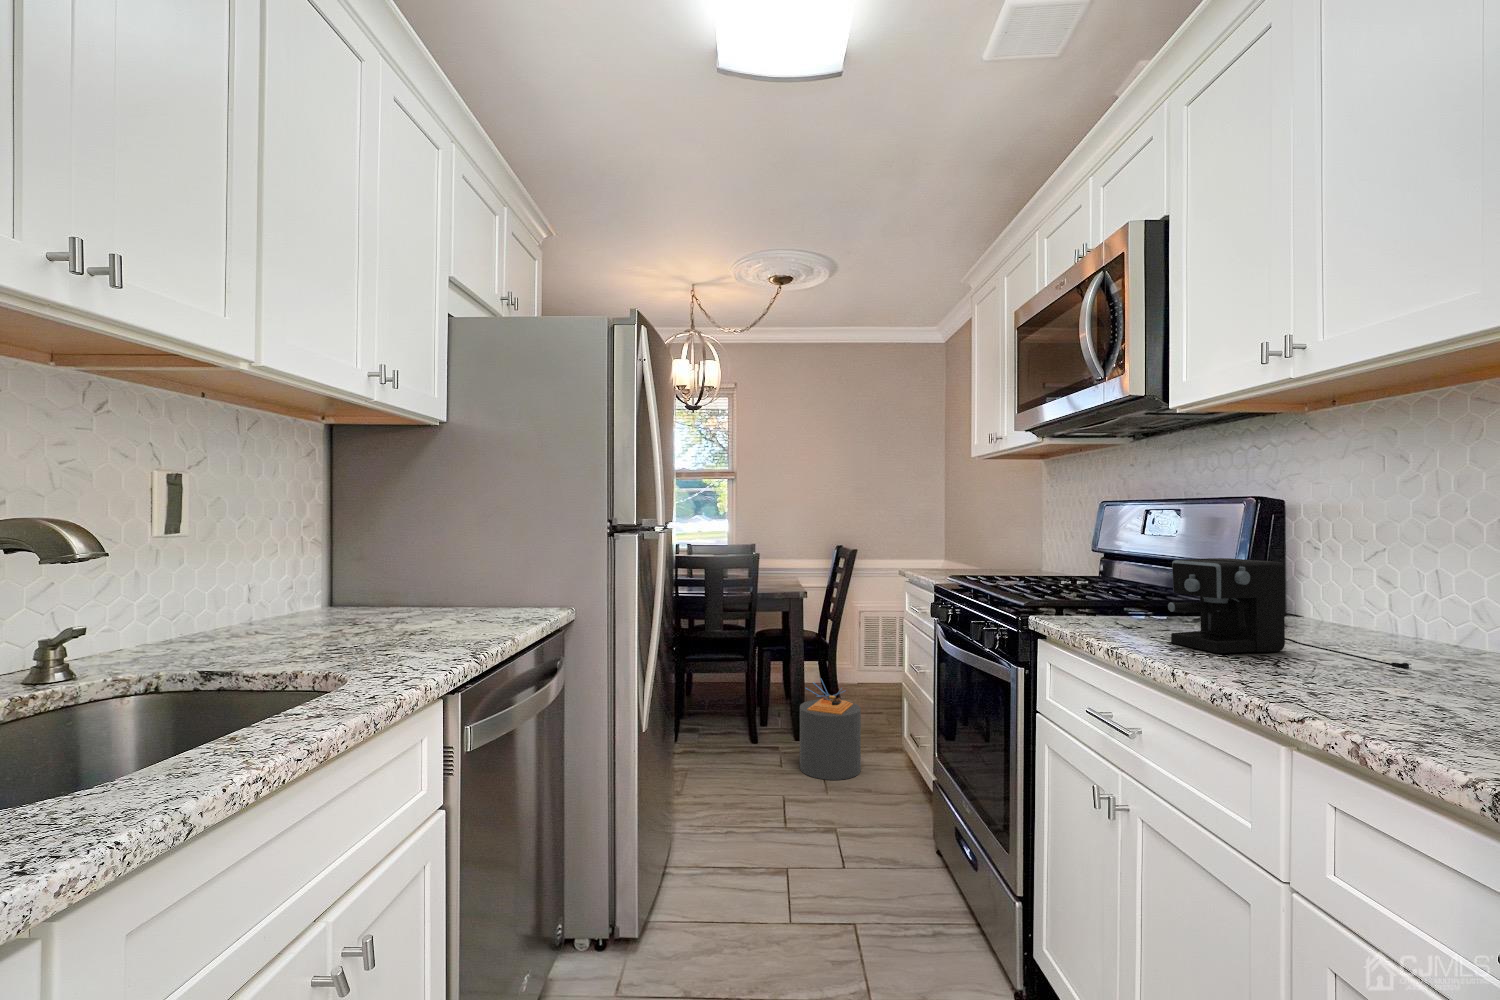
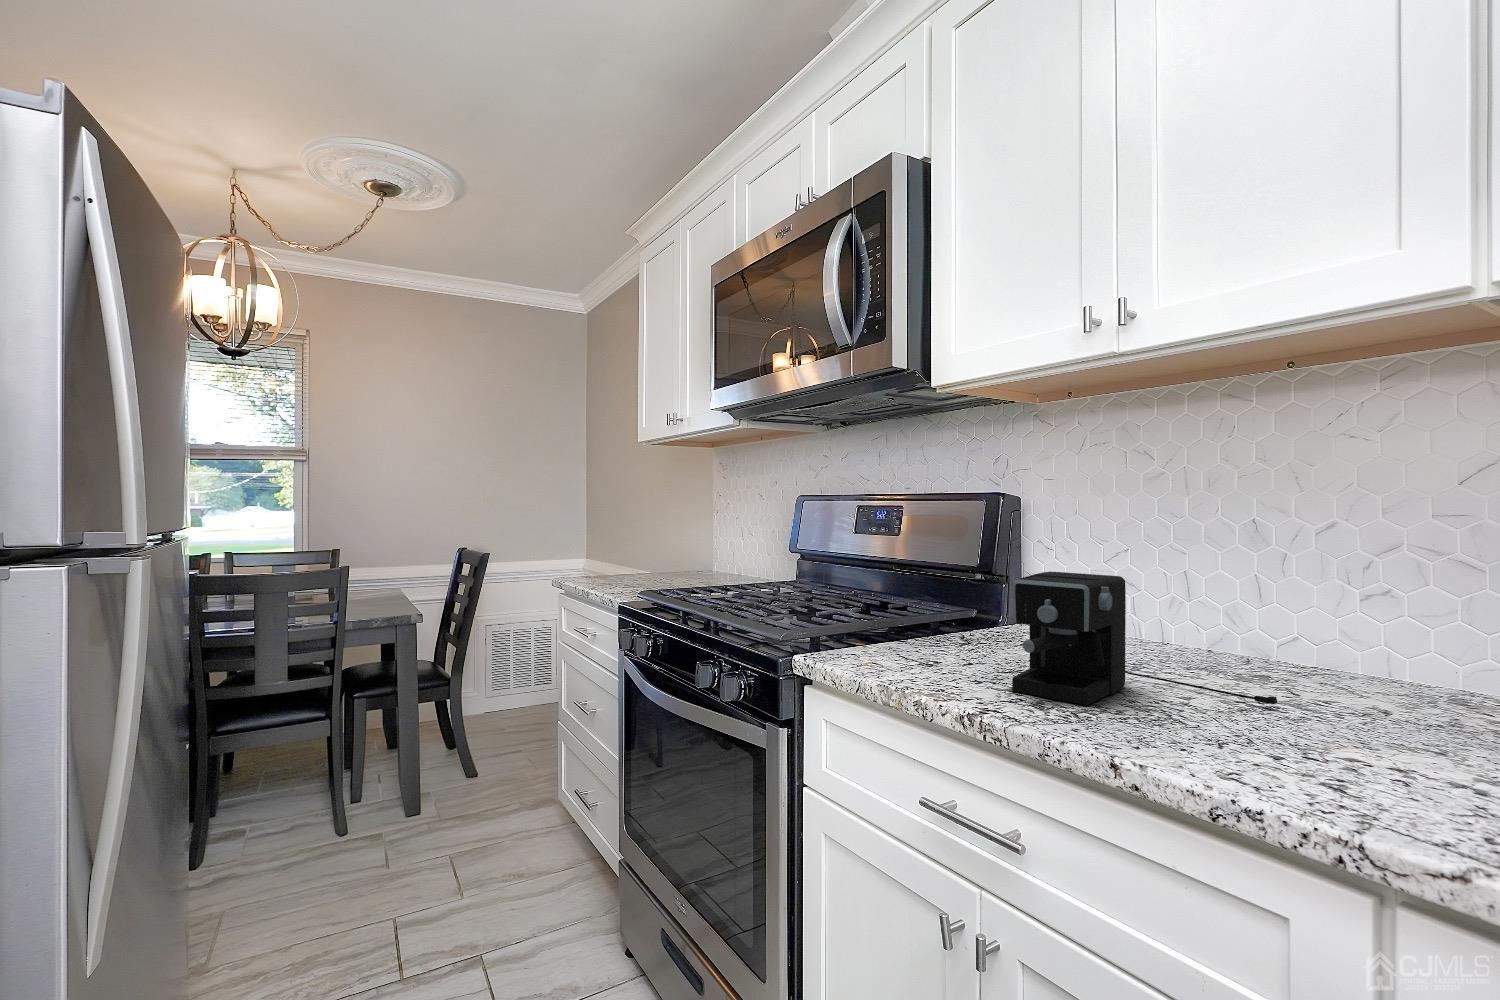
trash can: present [800,679,861,780] -> none [416,728,505,874]

